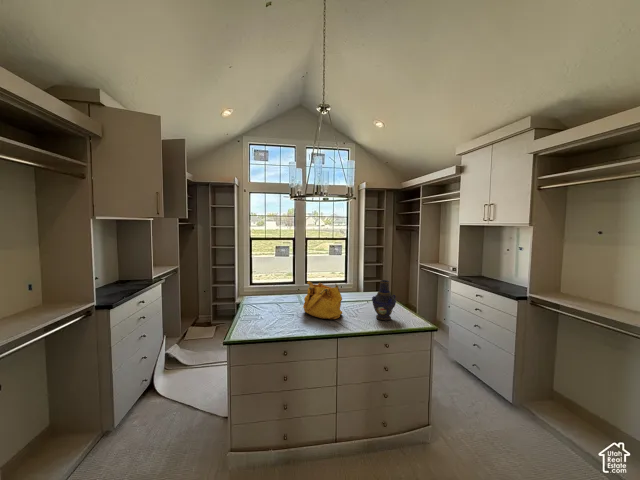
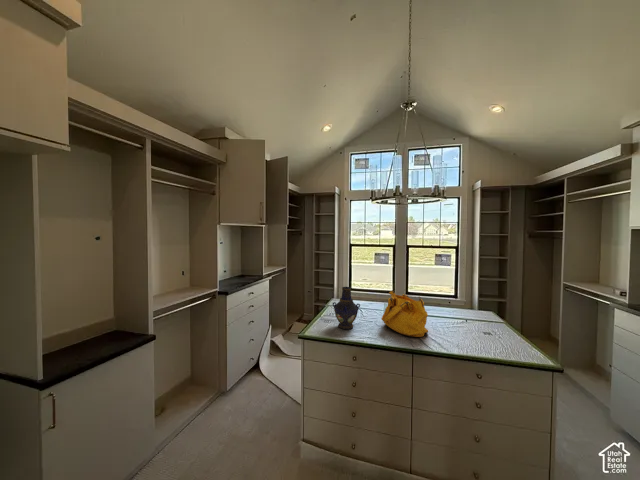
vase: present [372,280,396,321] -> present [333,287,360,329]

